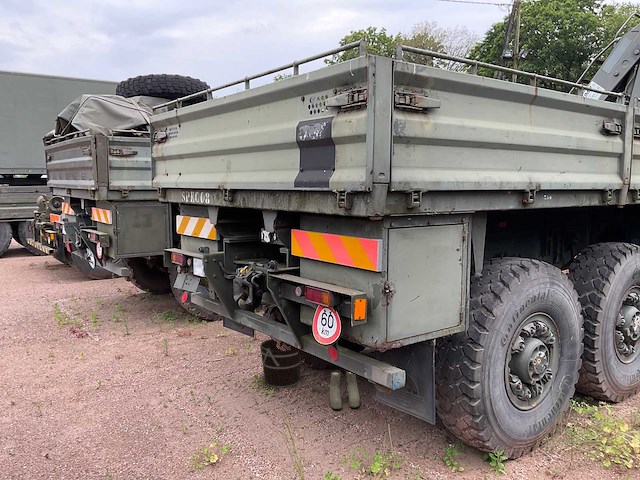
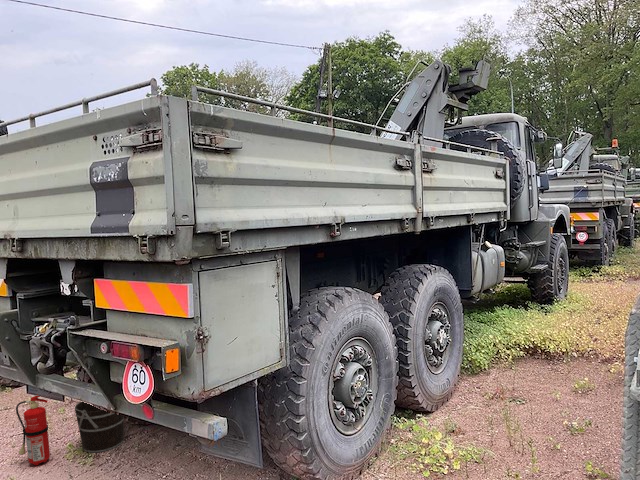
fire extinguisher: none [214,324,240,390] -> present [16,396,50,465]
boots: present [330,370,360,409] -> none [157,419,190,466]

